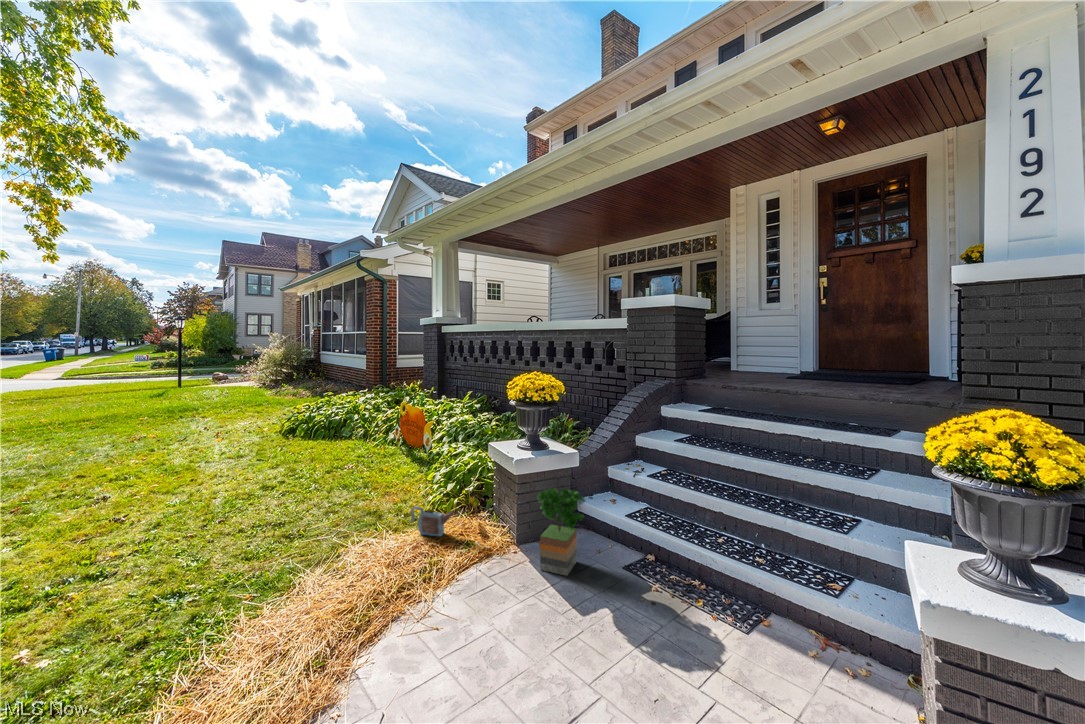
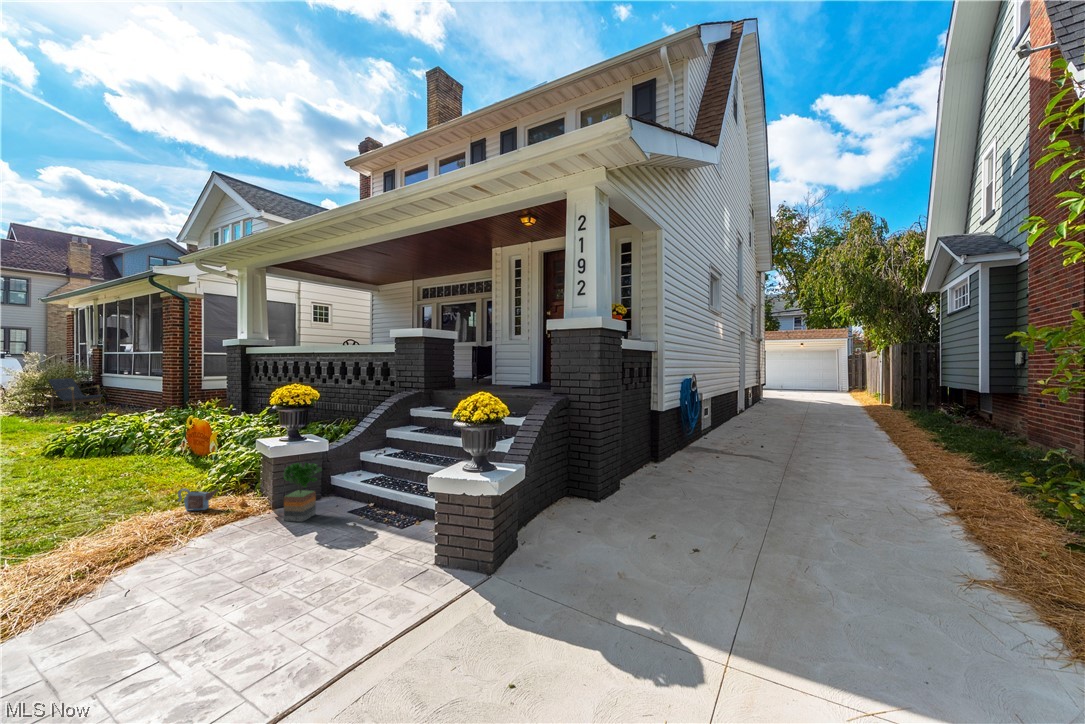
lounge chair: none [286,357,323,385] -> present [49,378,103,411]

